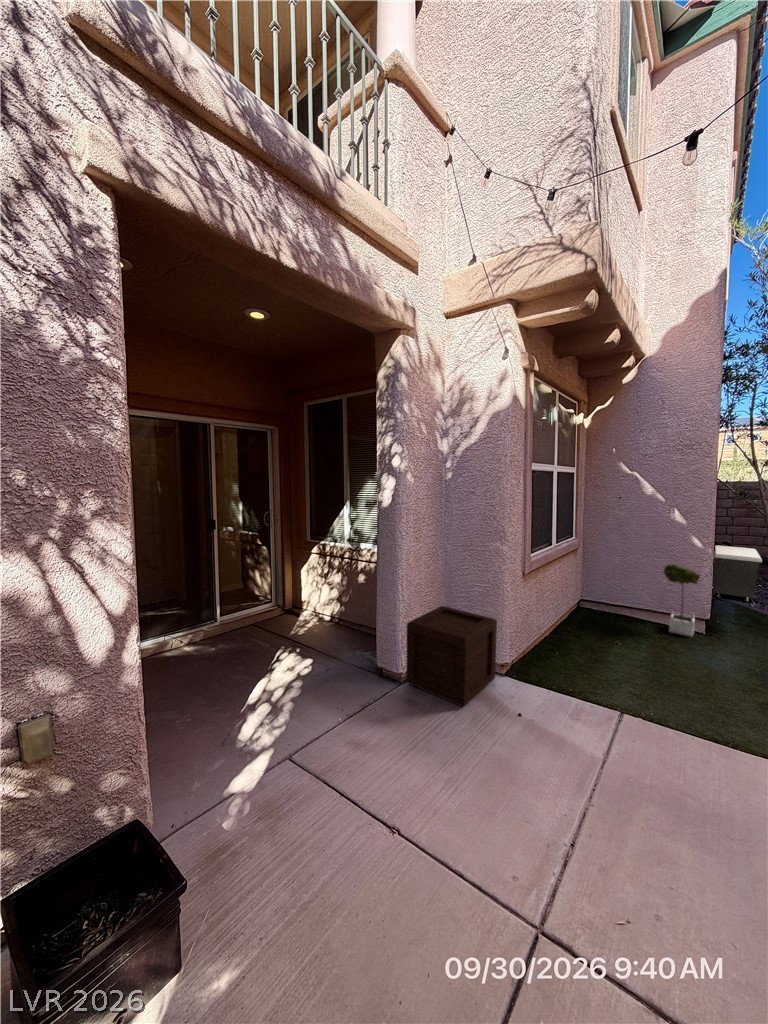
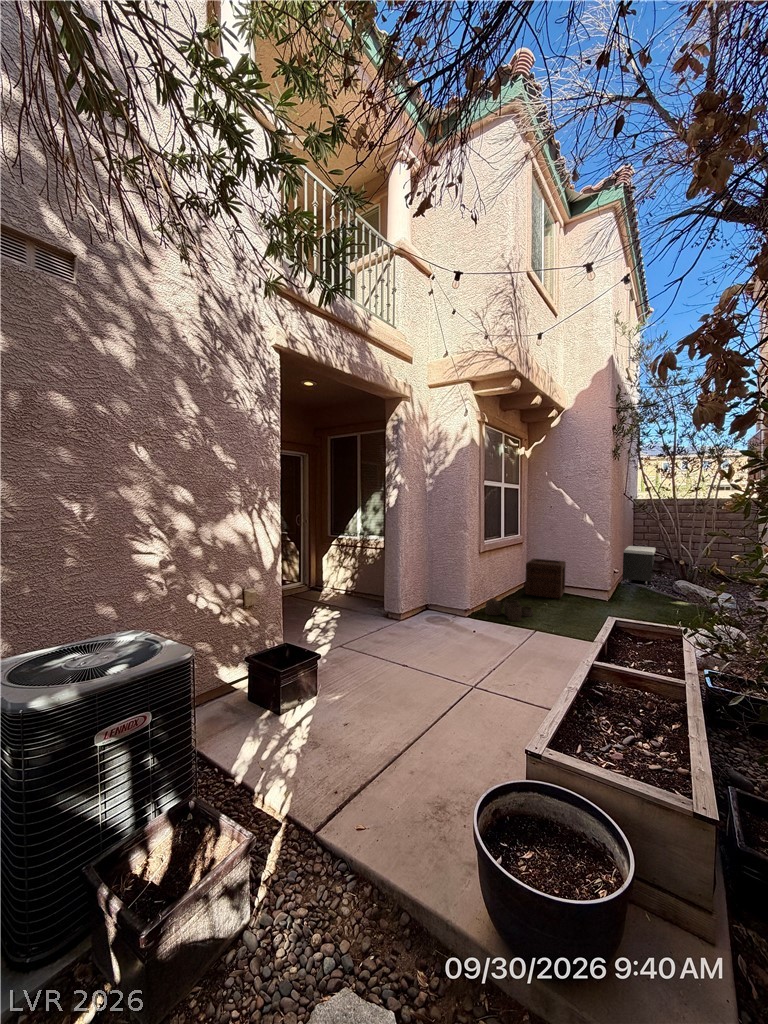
potted tree: present [664,564,700,637] -> none [578,551,601,601]
wooden crate: present [406,606,497,707] -> present [525,559,566,599]
woven basket: none [530,642,607,687] -> present [485,599,533,621]

